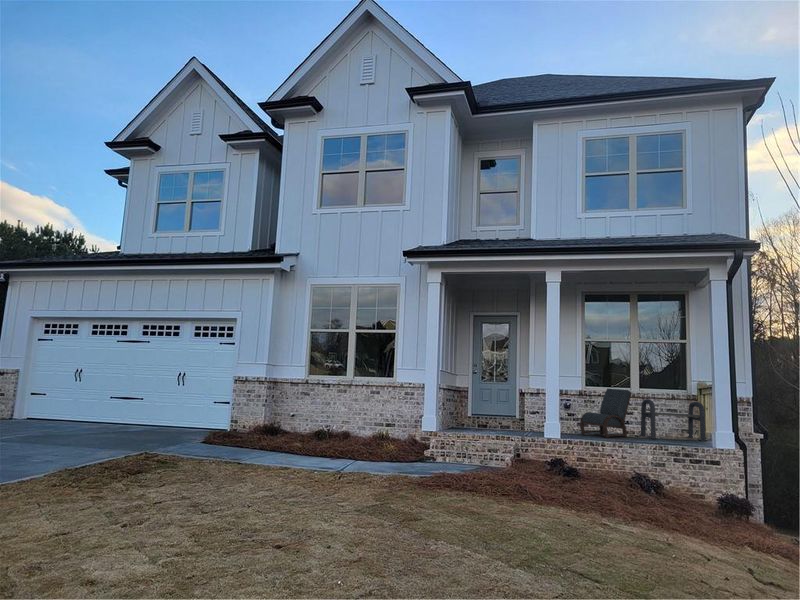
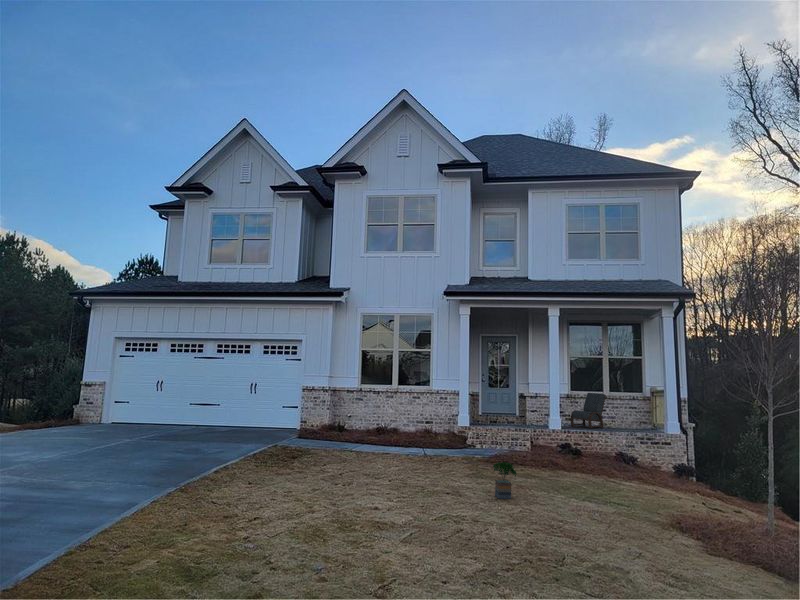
bench: present [641,399,706,441] -> none [612,400,657,430]
potted tree: none [360,494,400,561] -> present [493,462,516,499]

